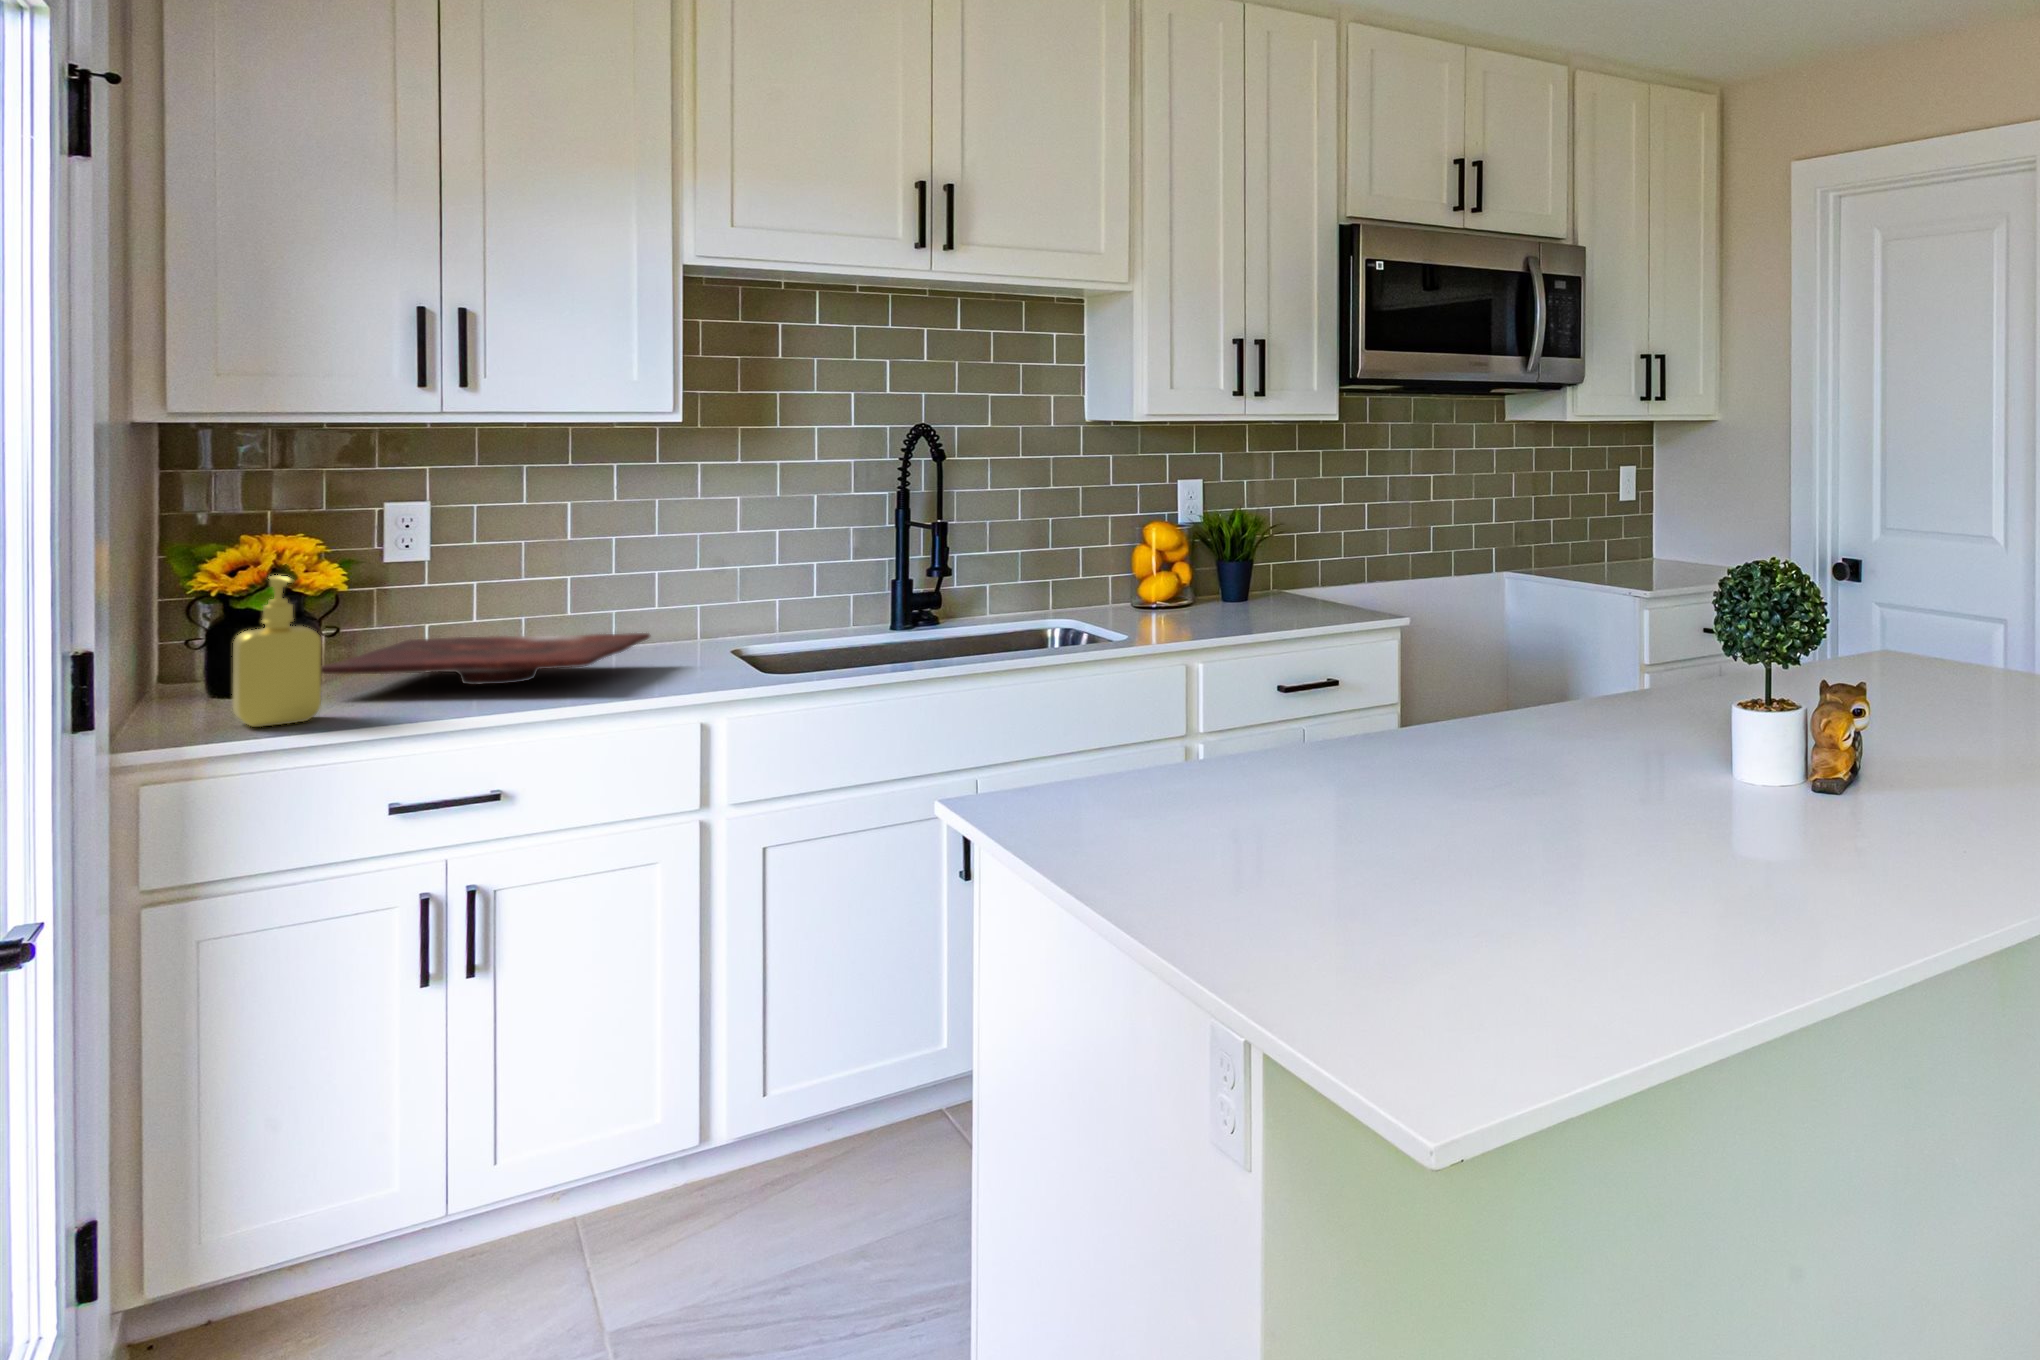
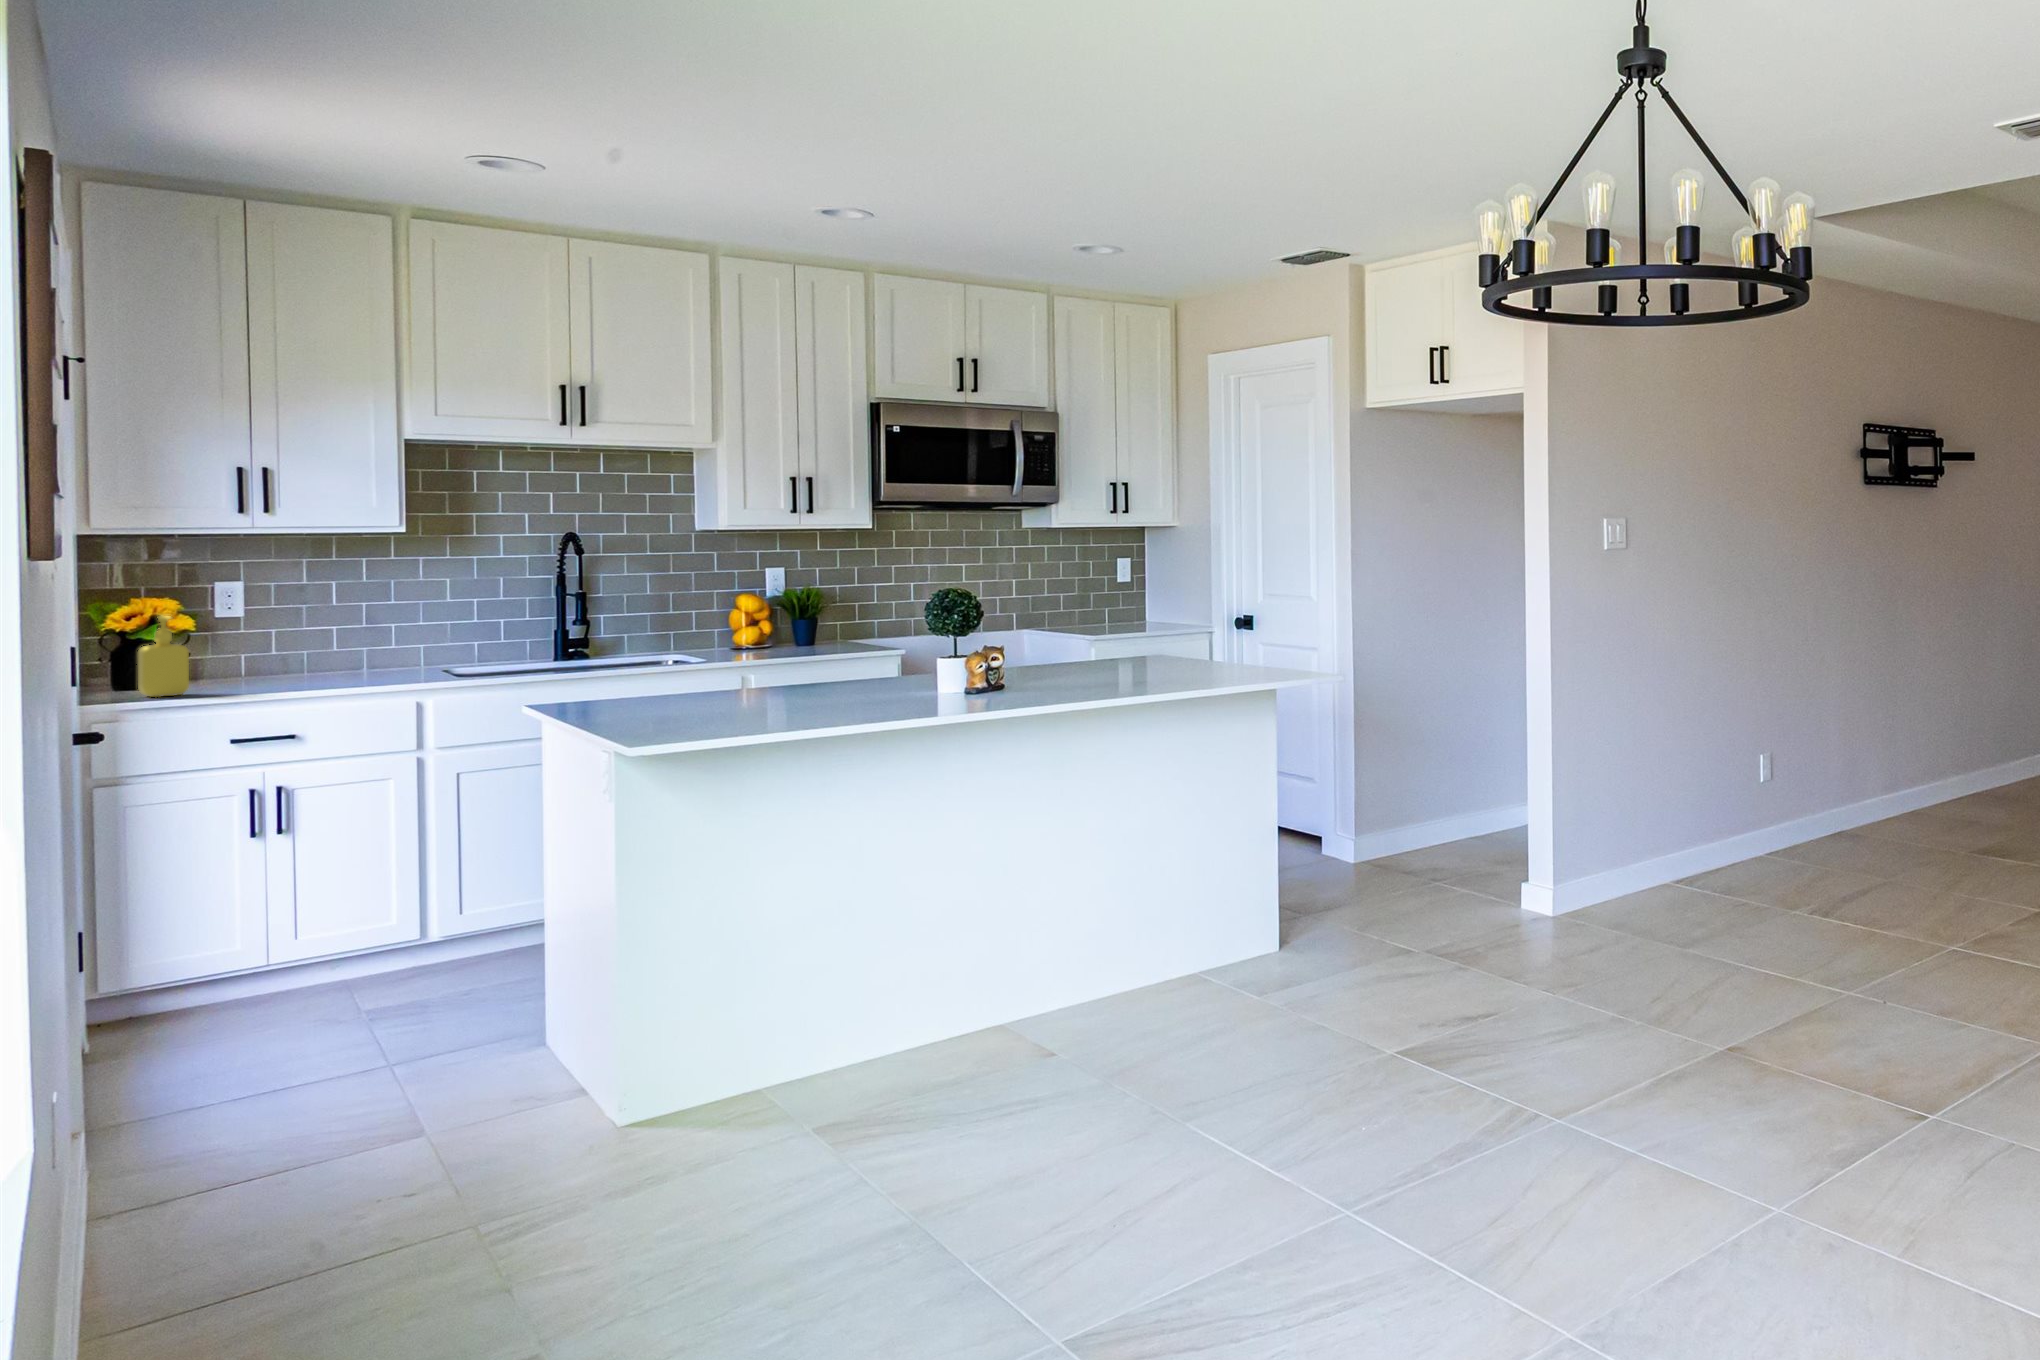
cutting board: present [321,633,650,685] -> none [183,658,388,683]

